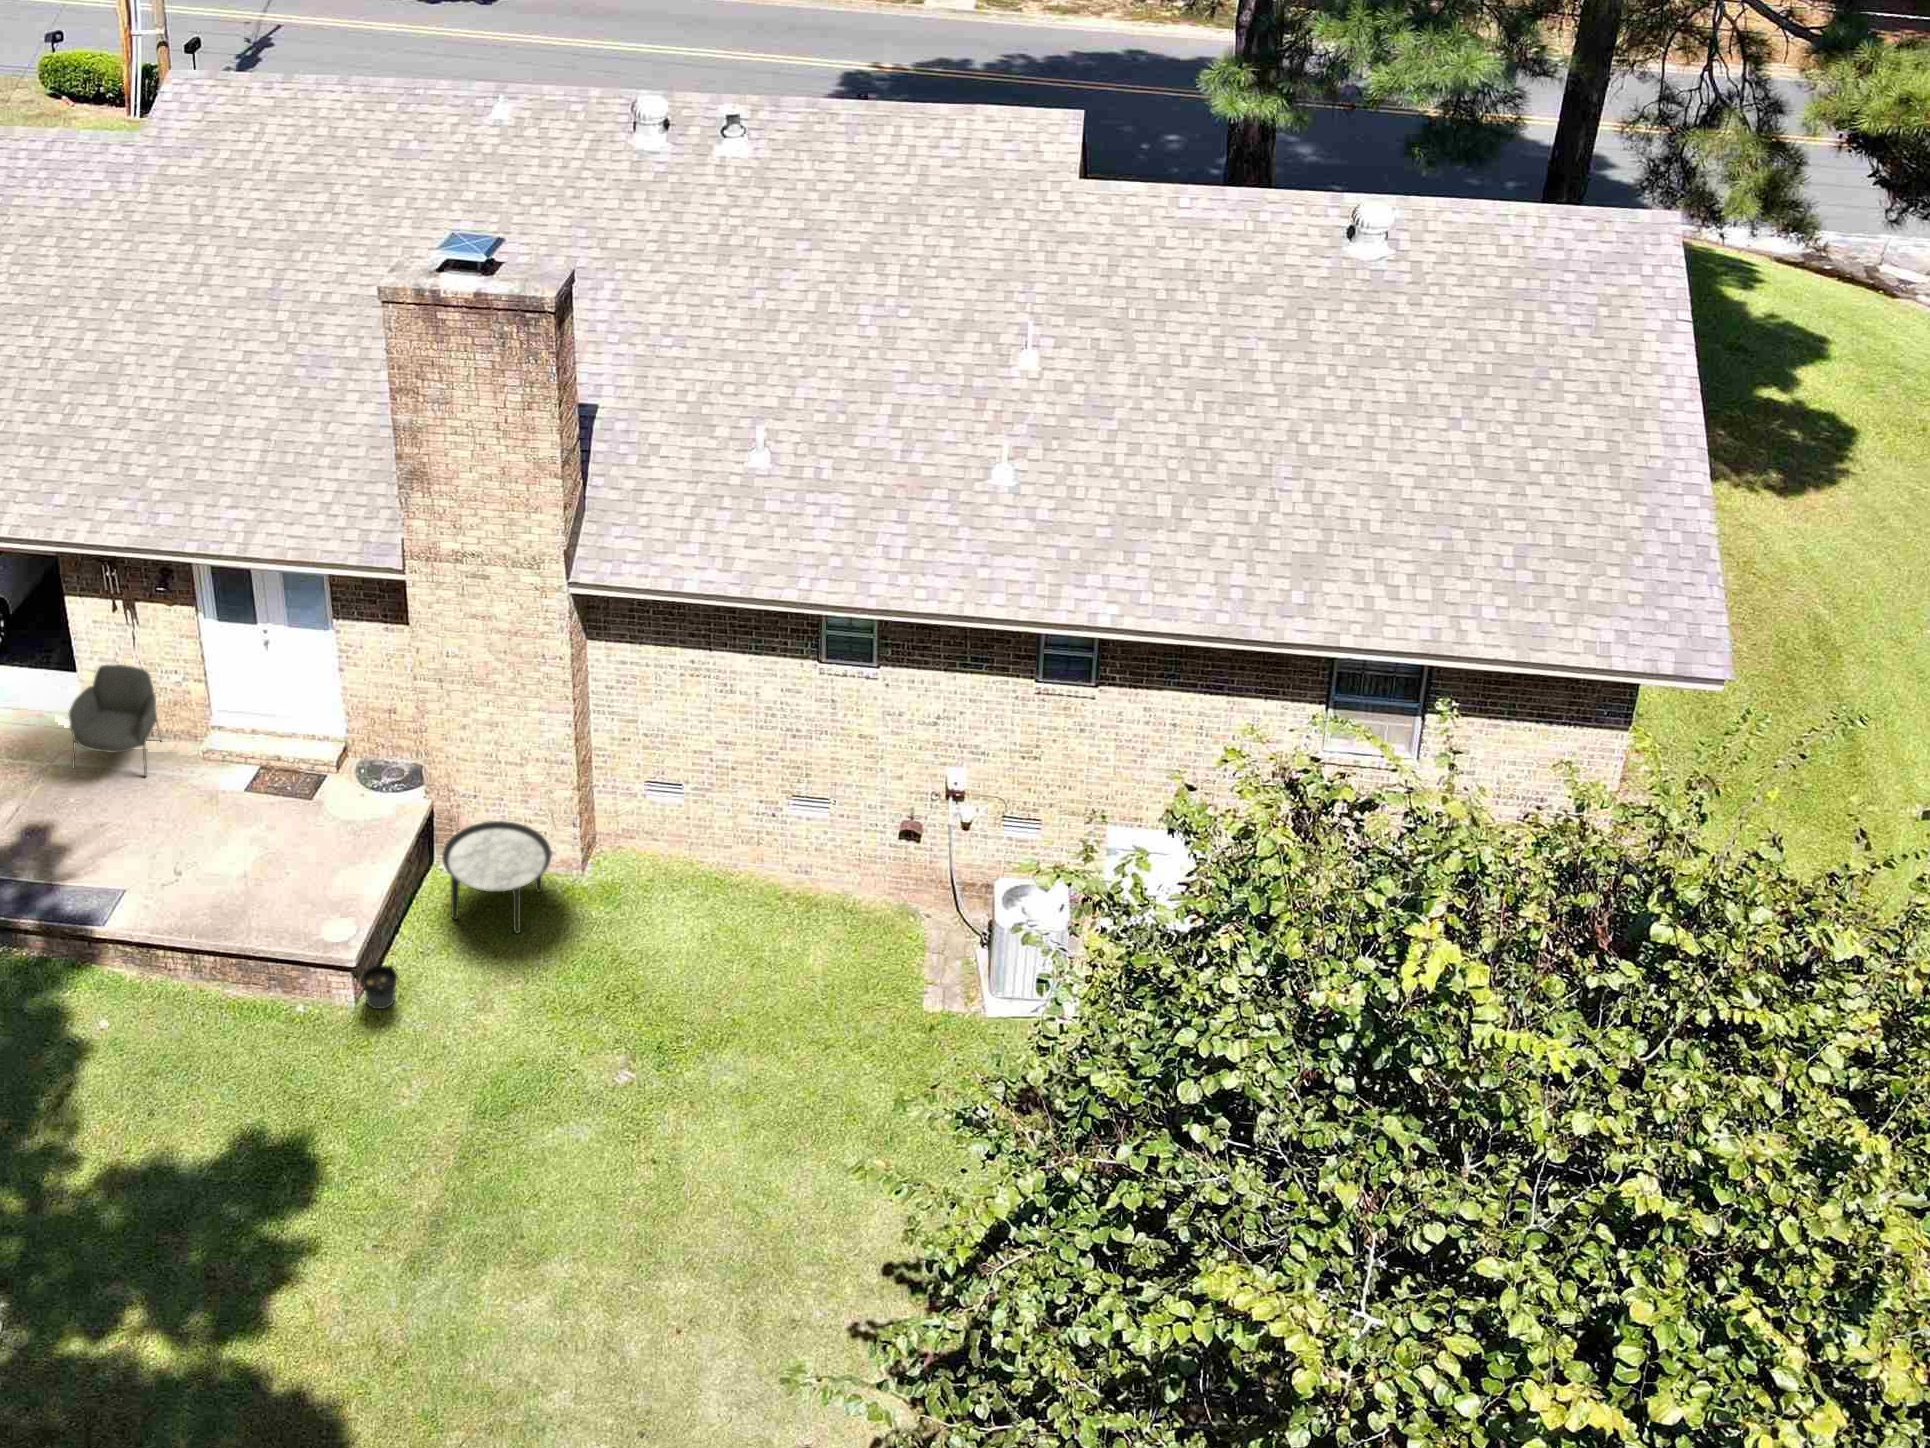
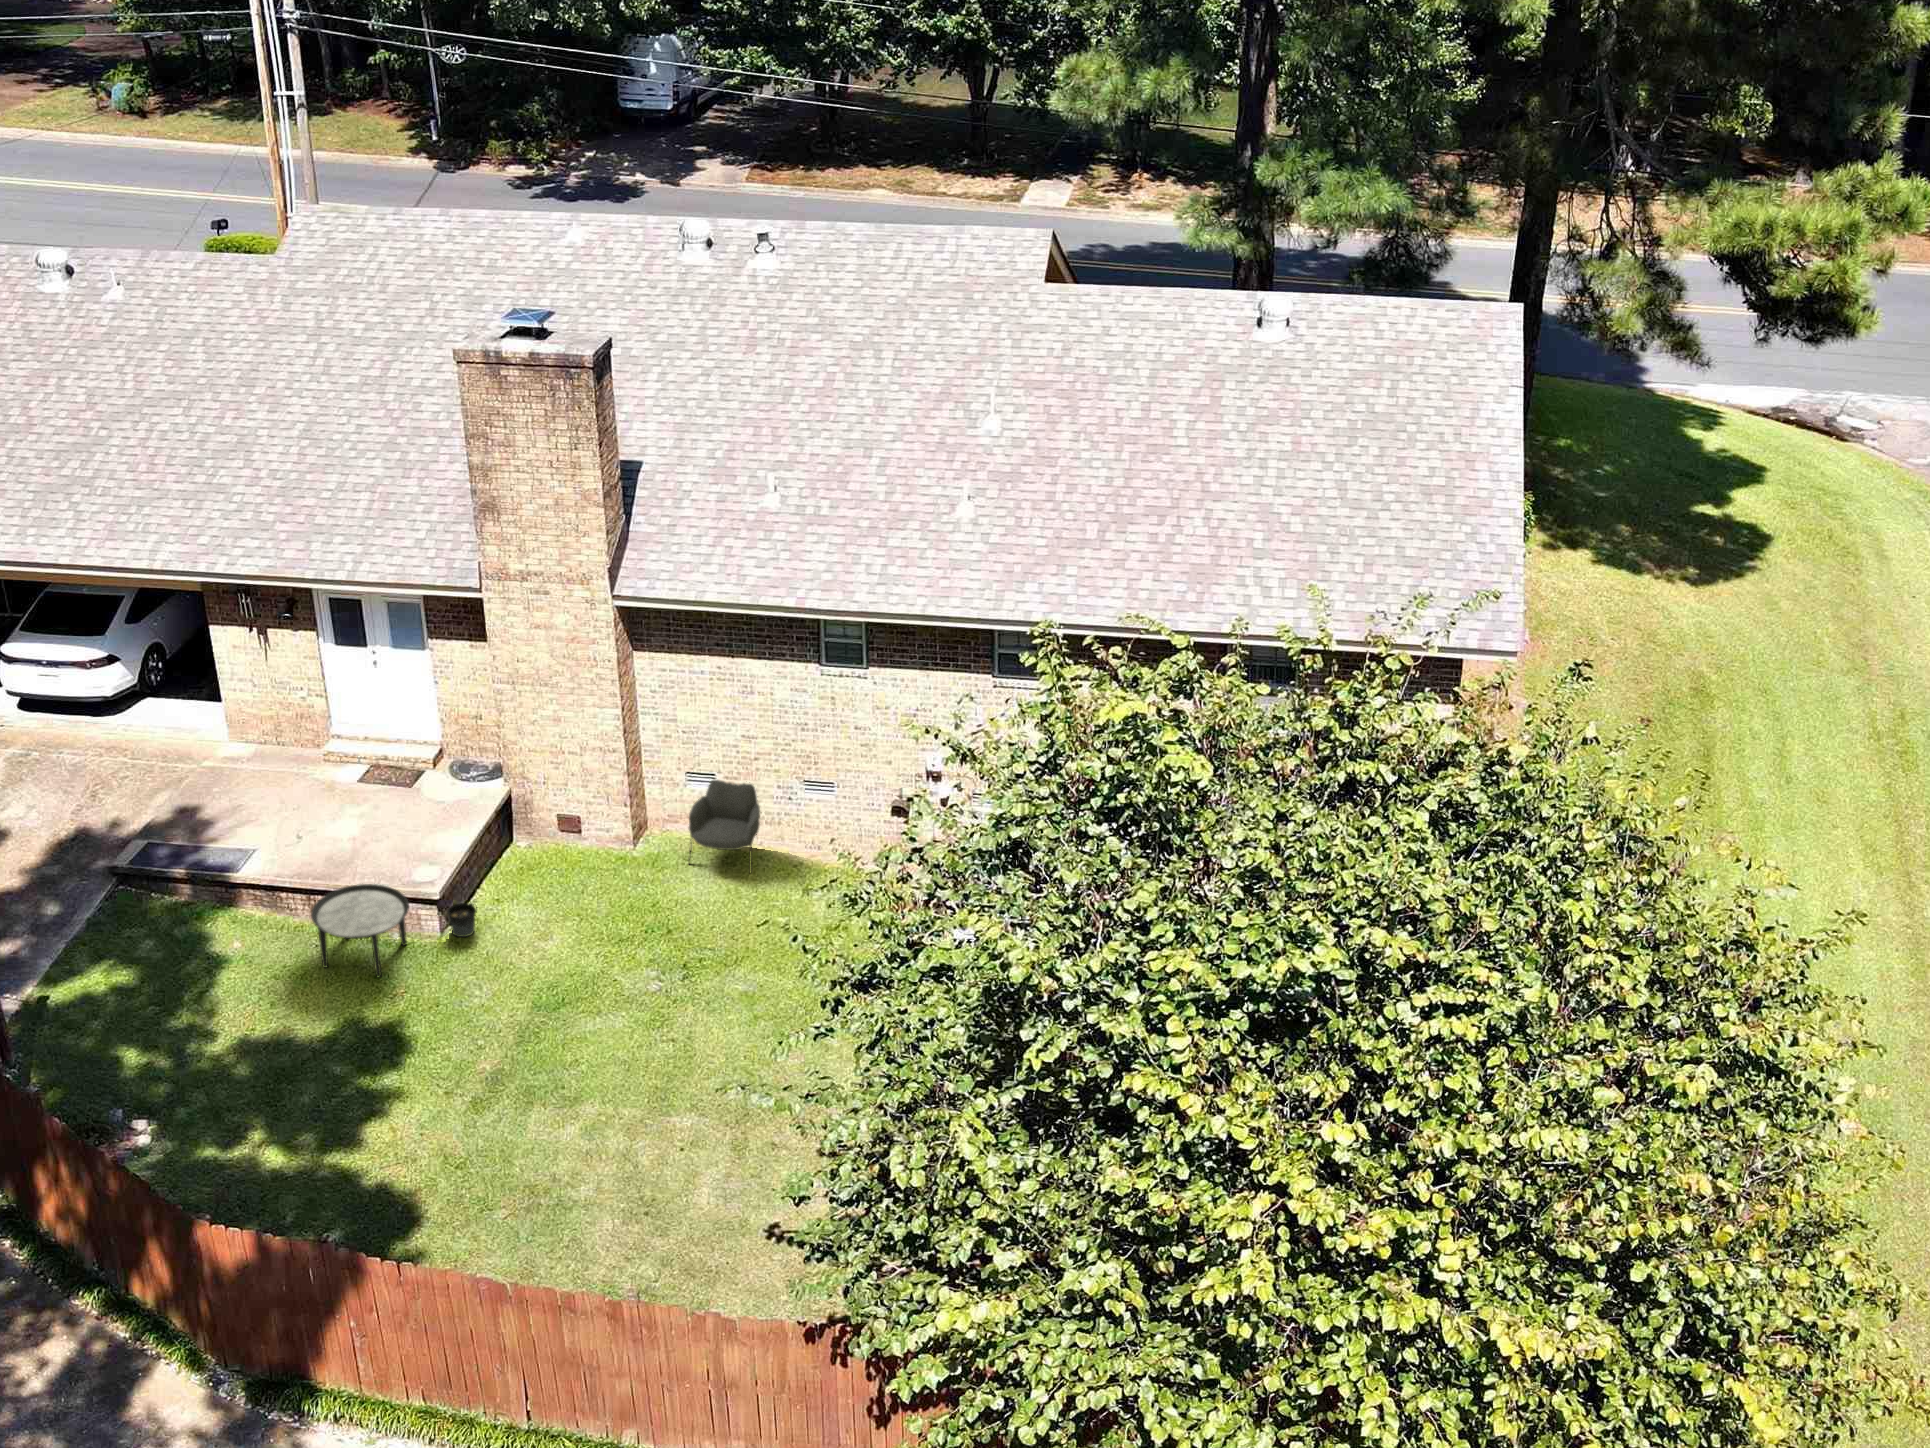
armchair: present [69,665,161,777] -> present [688,780,760,872]
round table: present [442,821,552,933] -> present [311,884,409,978]

